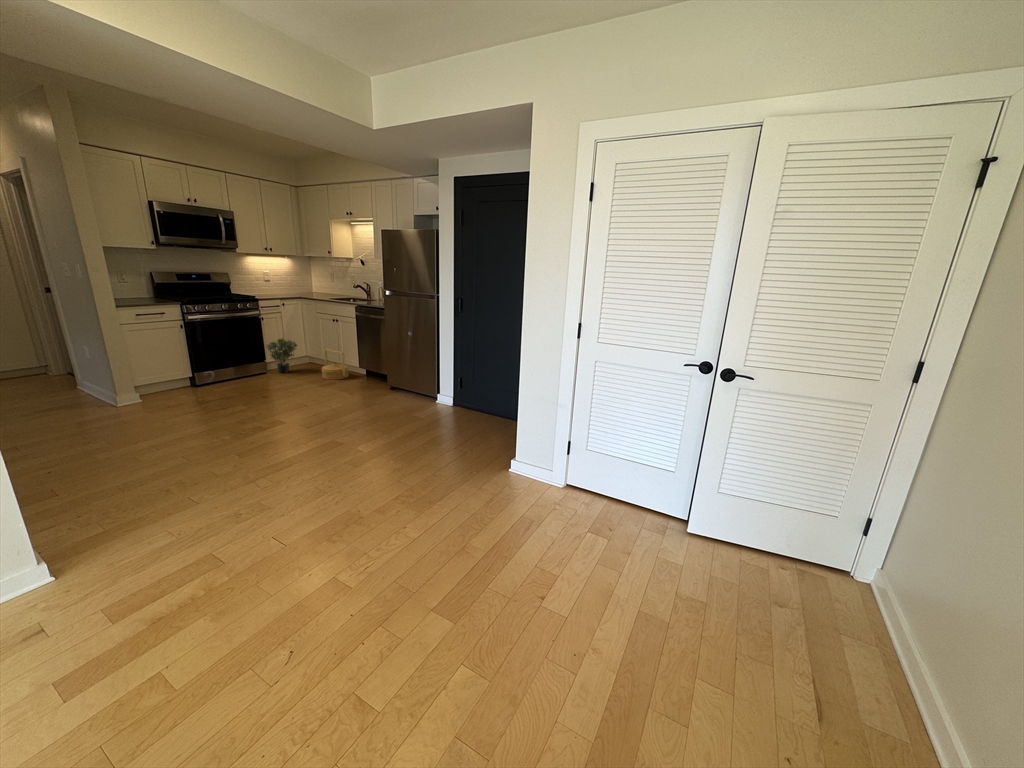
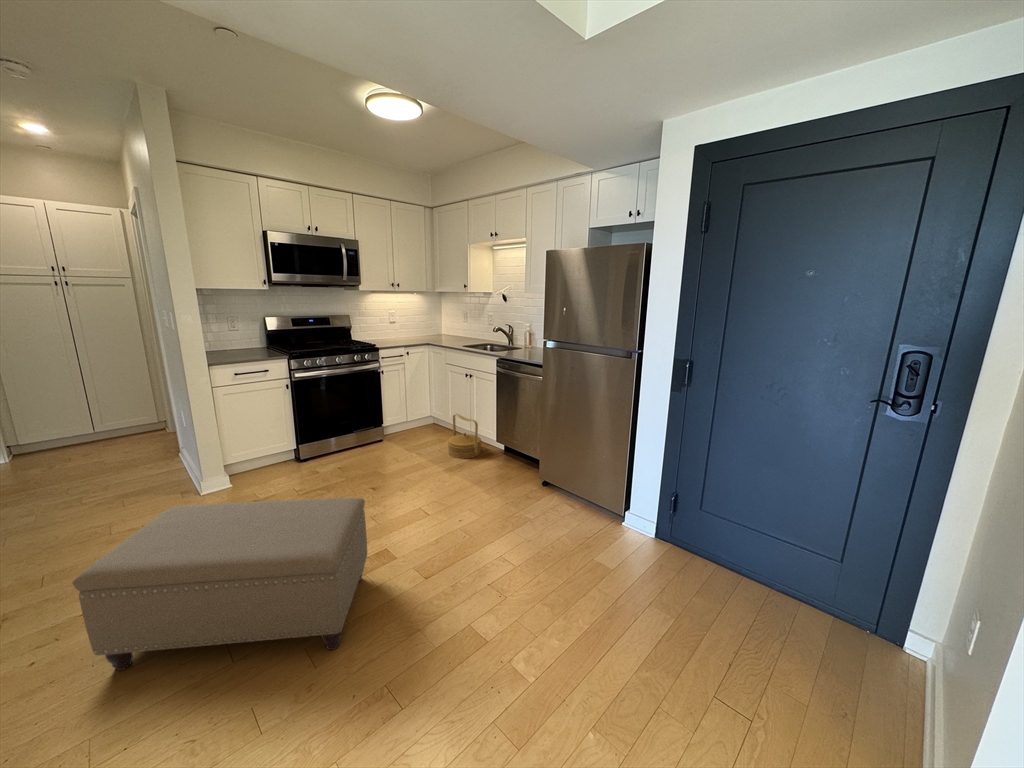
potted plant: present [267,338,297,373] -> none [383,397,421,442]
ottoman: none [95,378,269,464] -> present [73,498,367,671]

